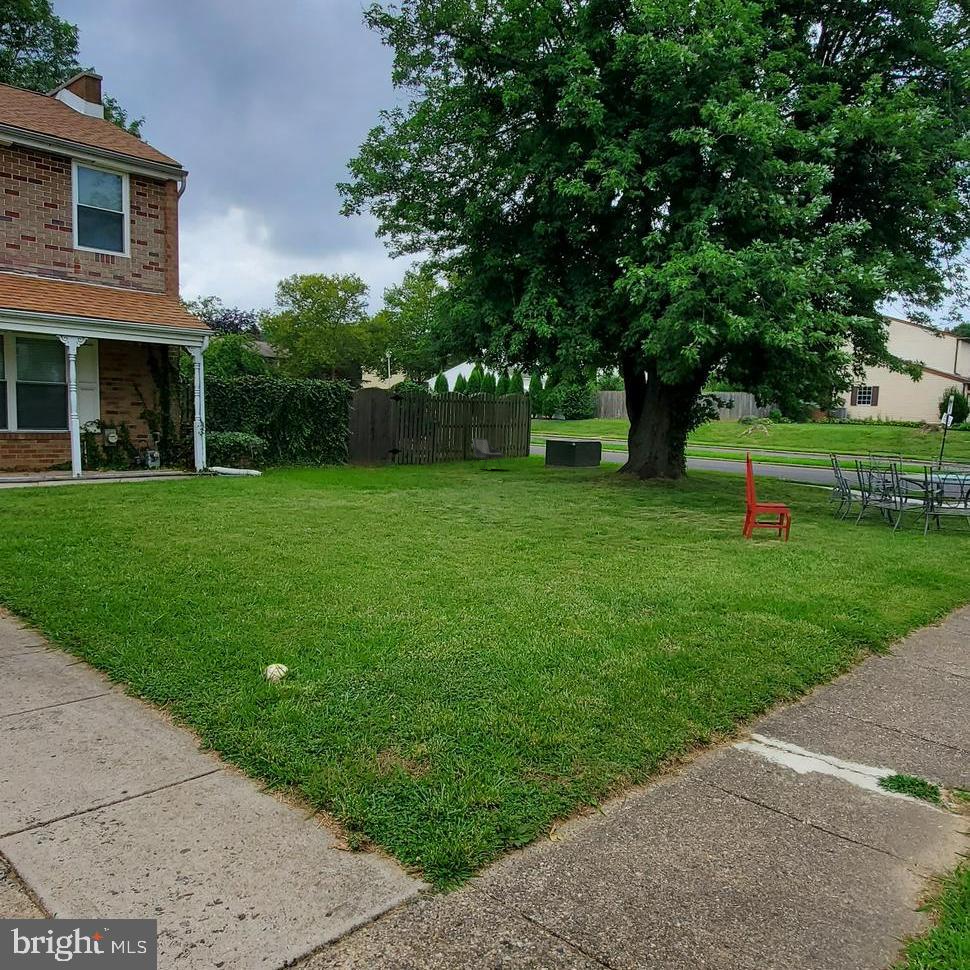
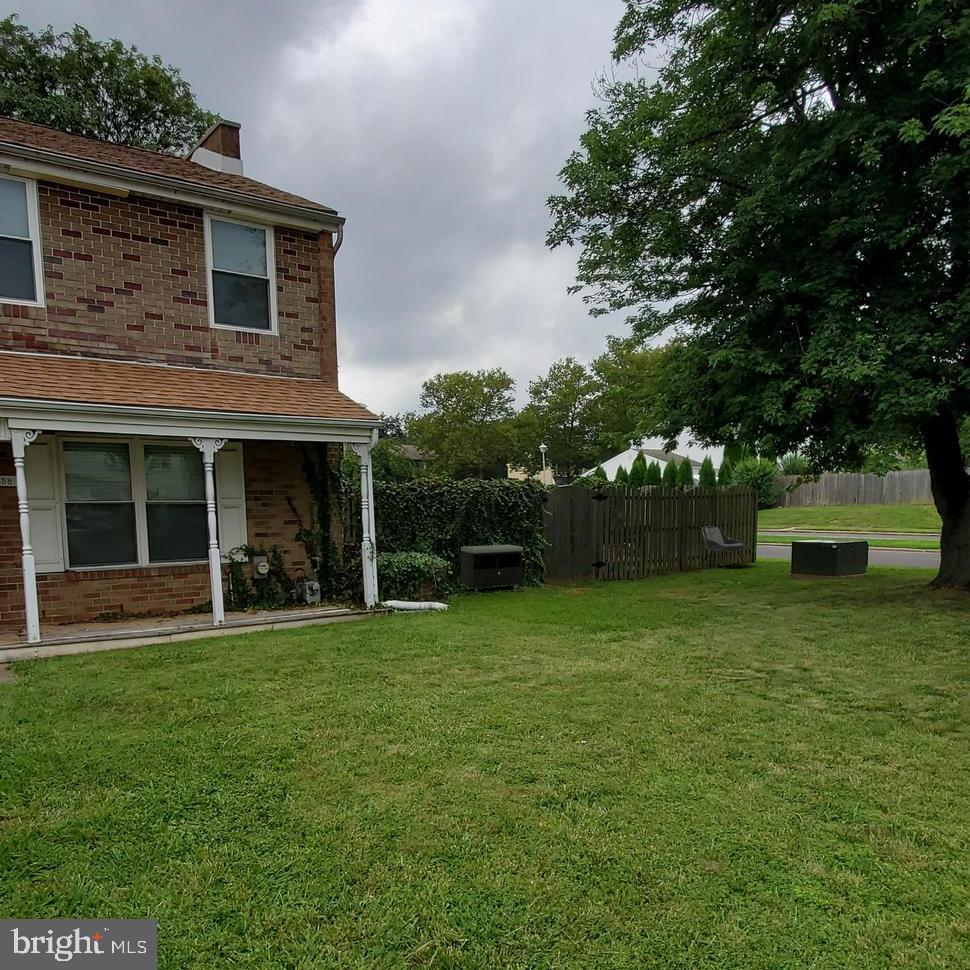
storage bench: none [272,436,321,470] -> present [461,545,523,591]

